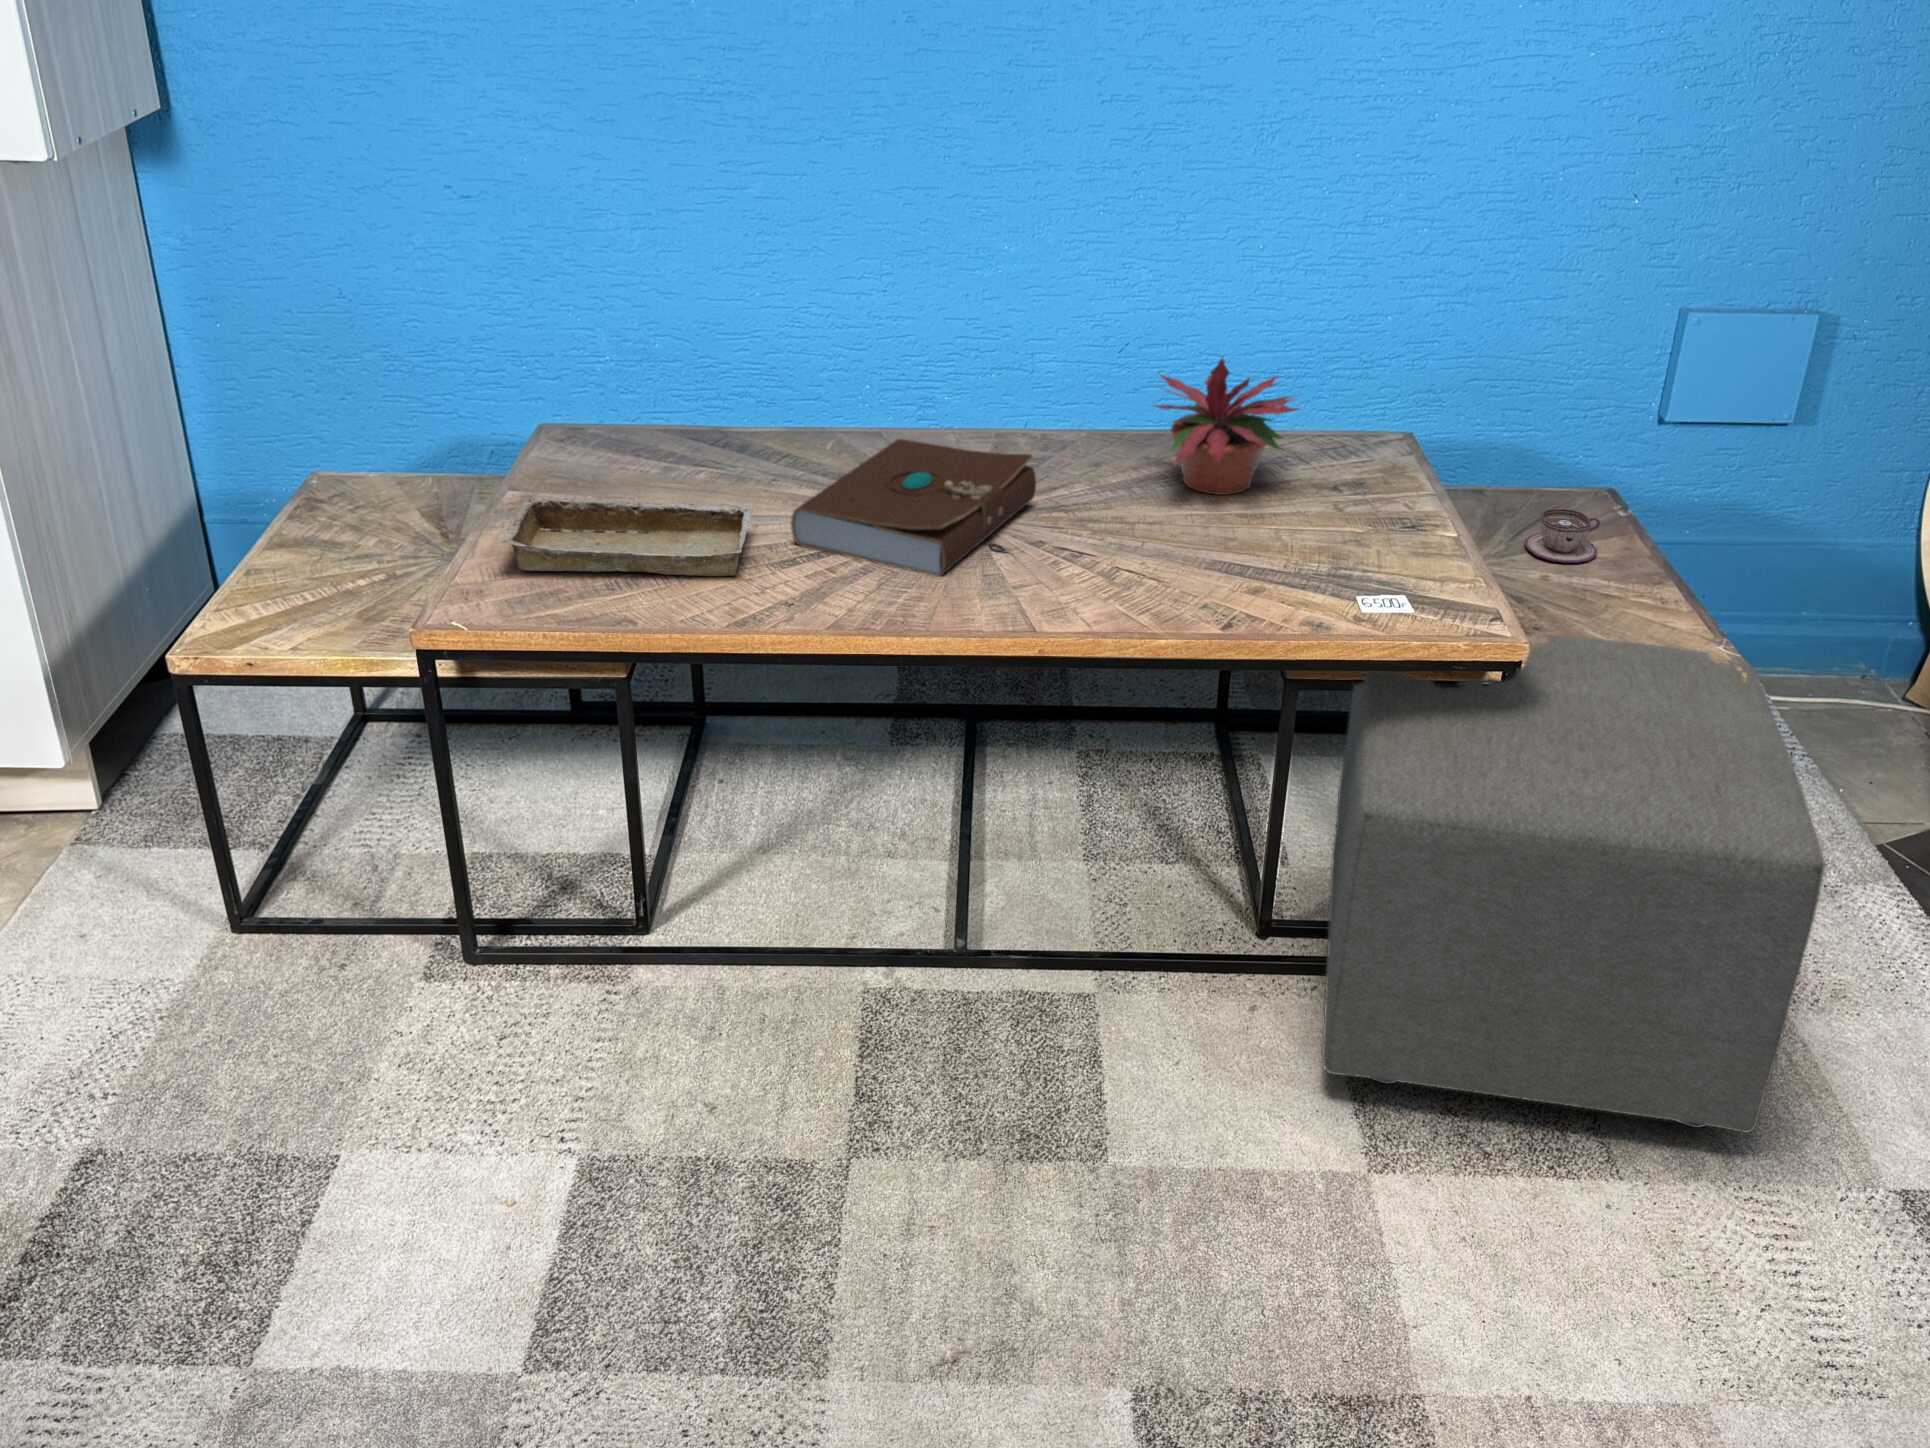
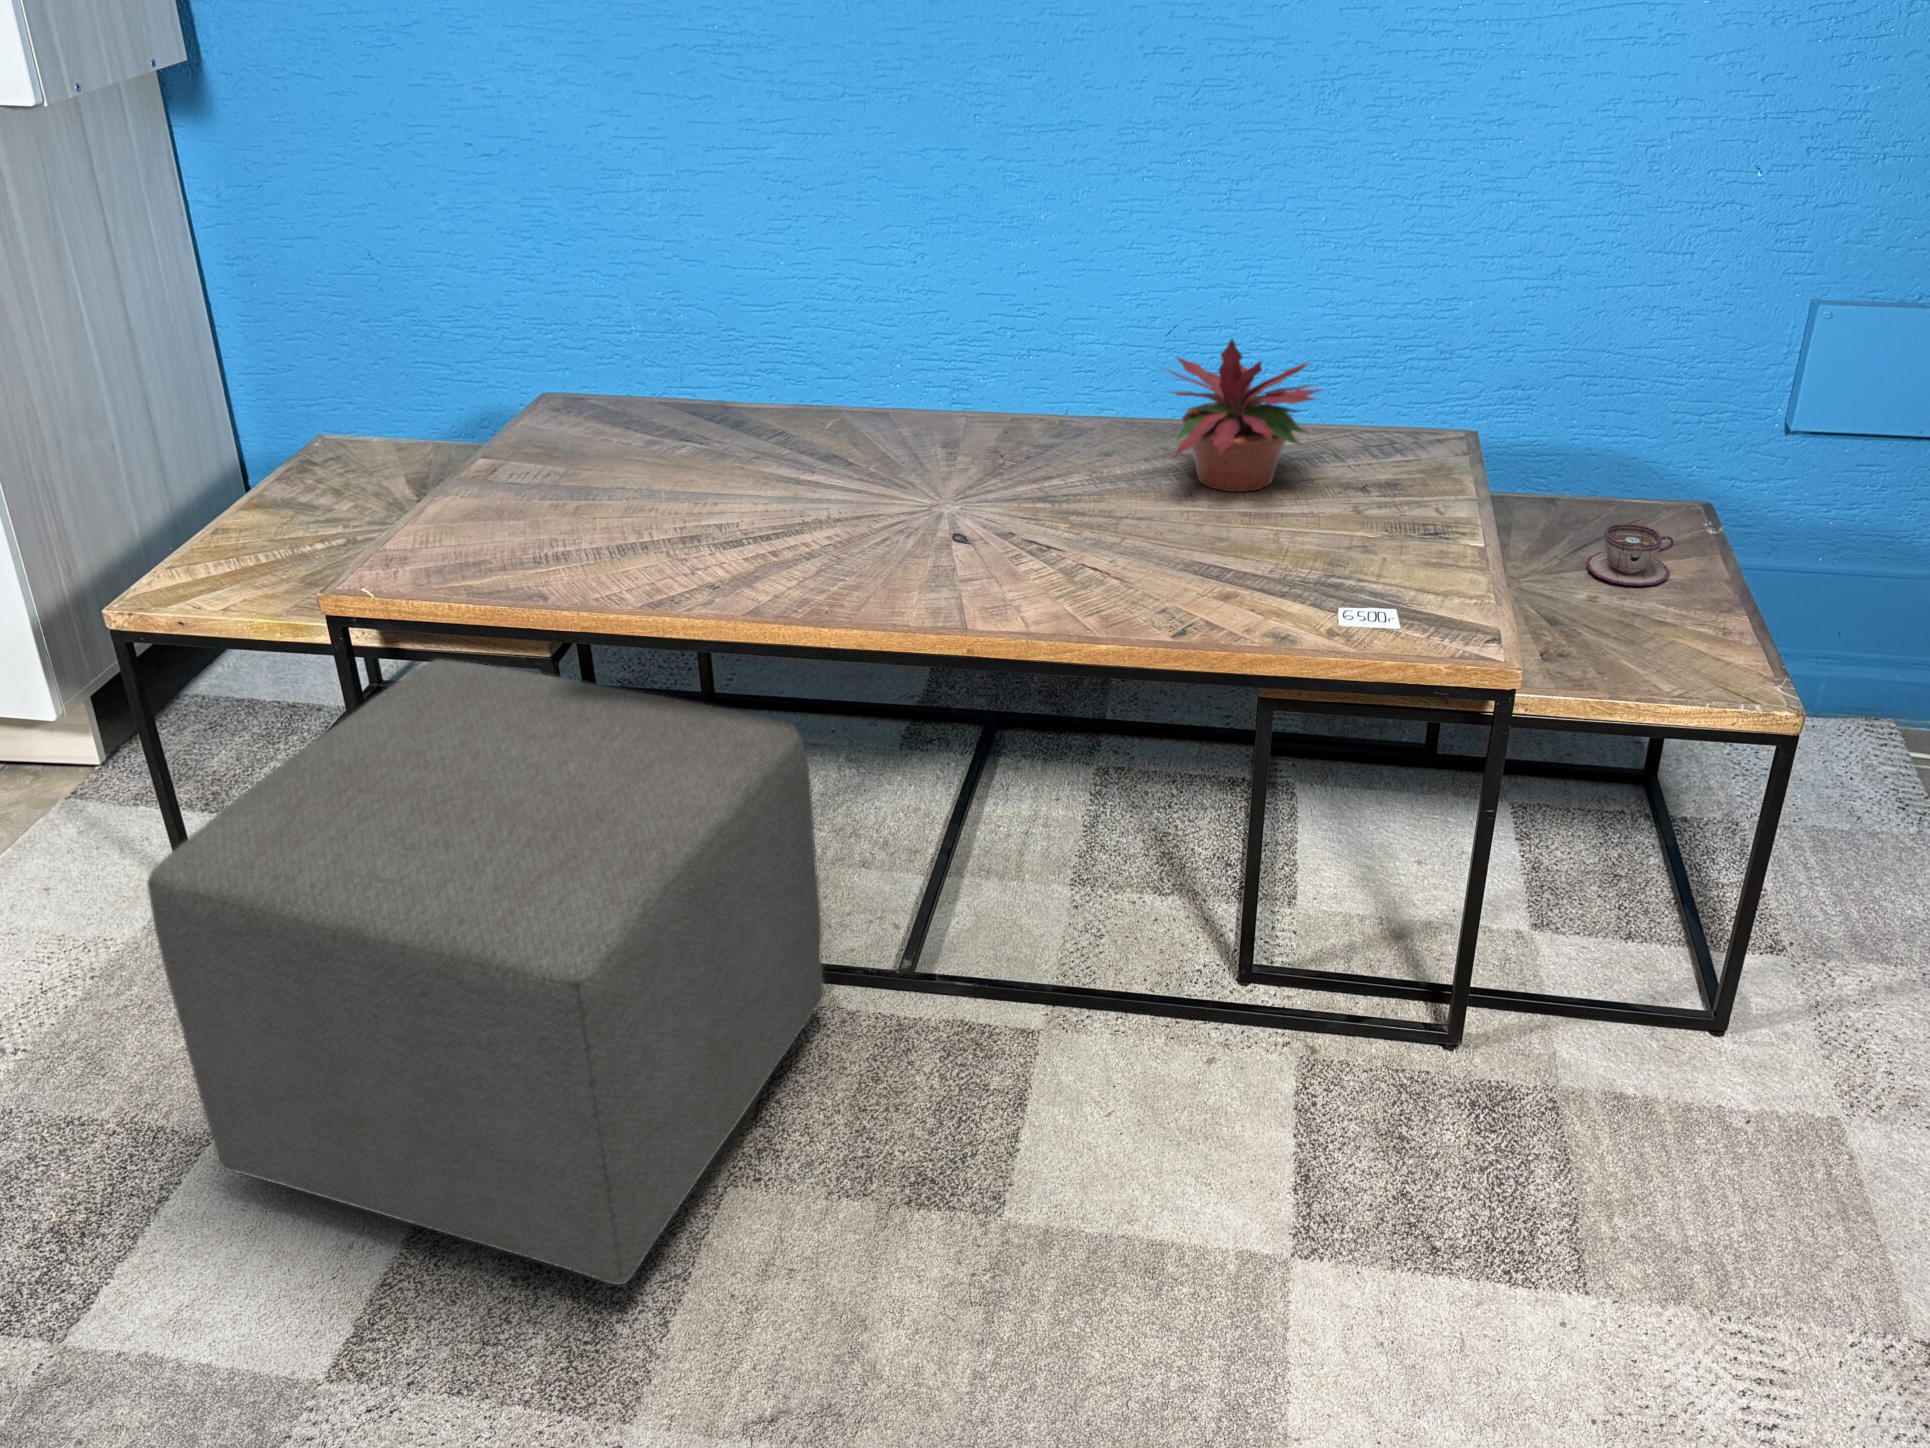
book: present [791,439,1036,576] -> none [744,418,1024,566]
tray: present [501,497,754,576] -> none [431,463,711,554]
ottoman: present [1322,634,1825,1132] -> present [147,659,824,1285]

